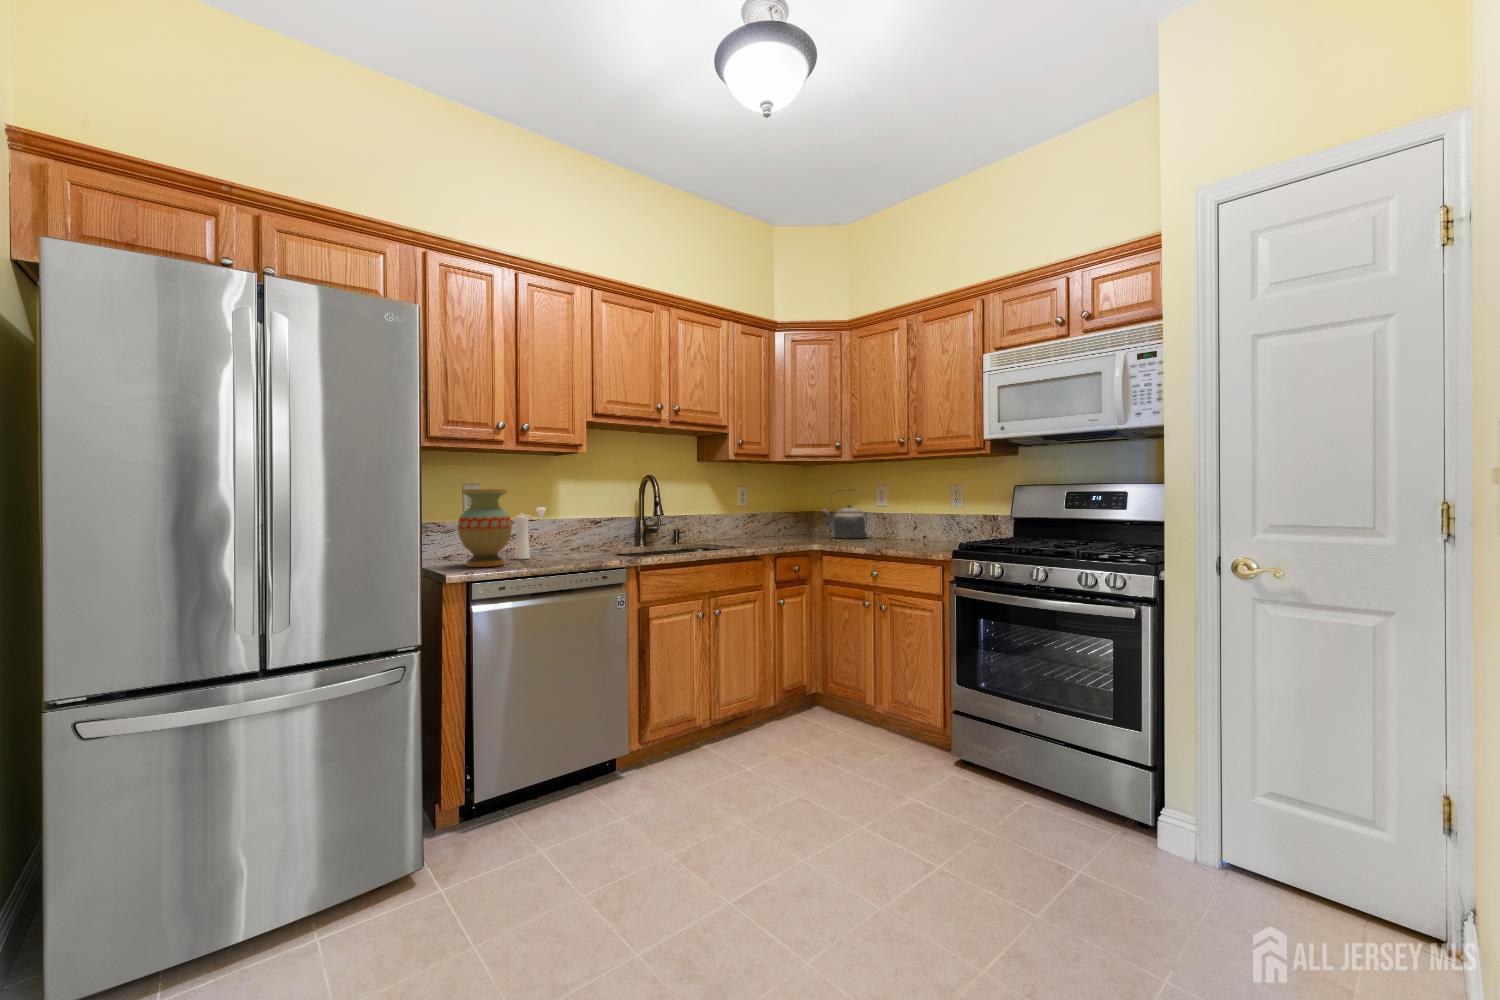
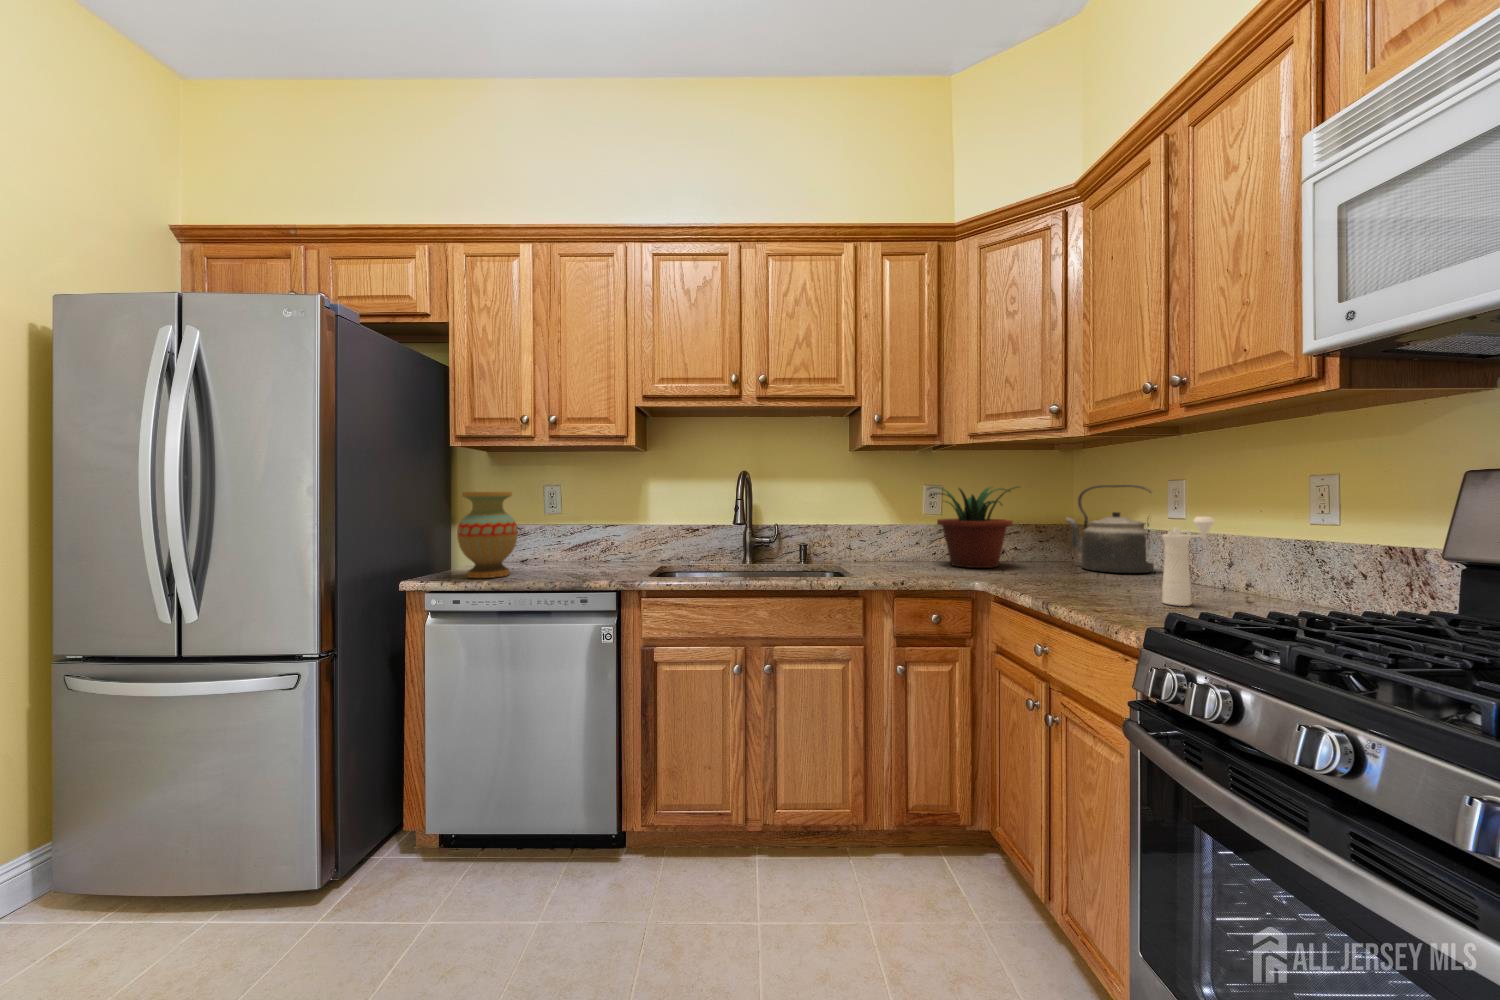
potted plant: none [750,490,809,541] -> present [929,486,1019,568]
pepper mill: present [515,507,546,559] -> present [1162,517,1214,606]

